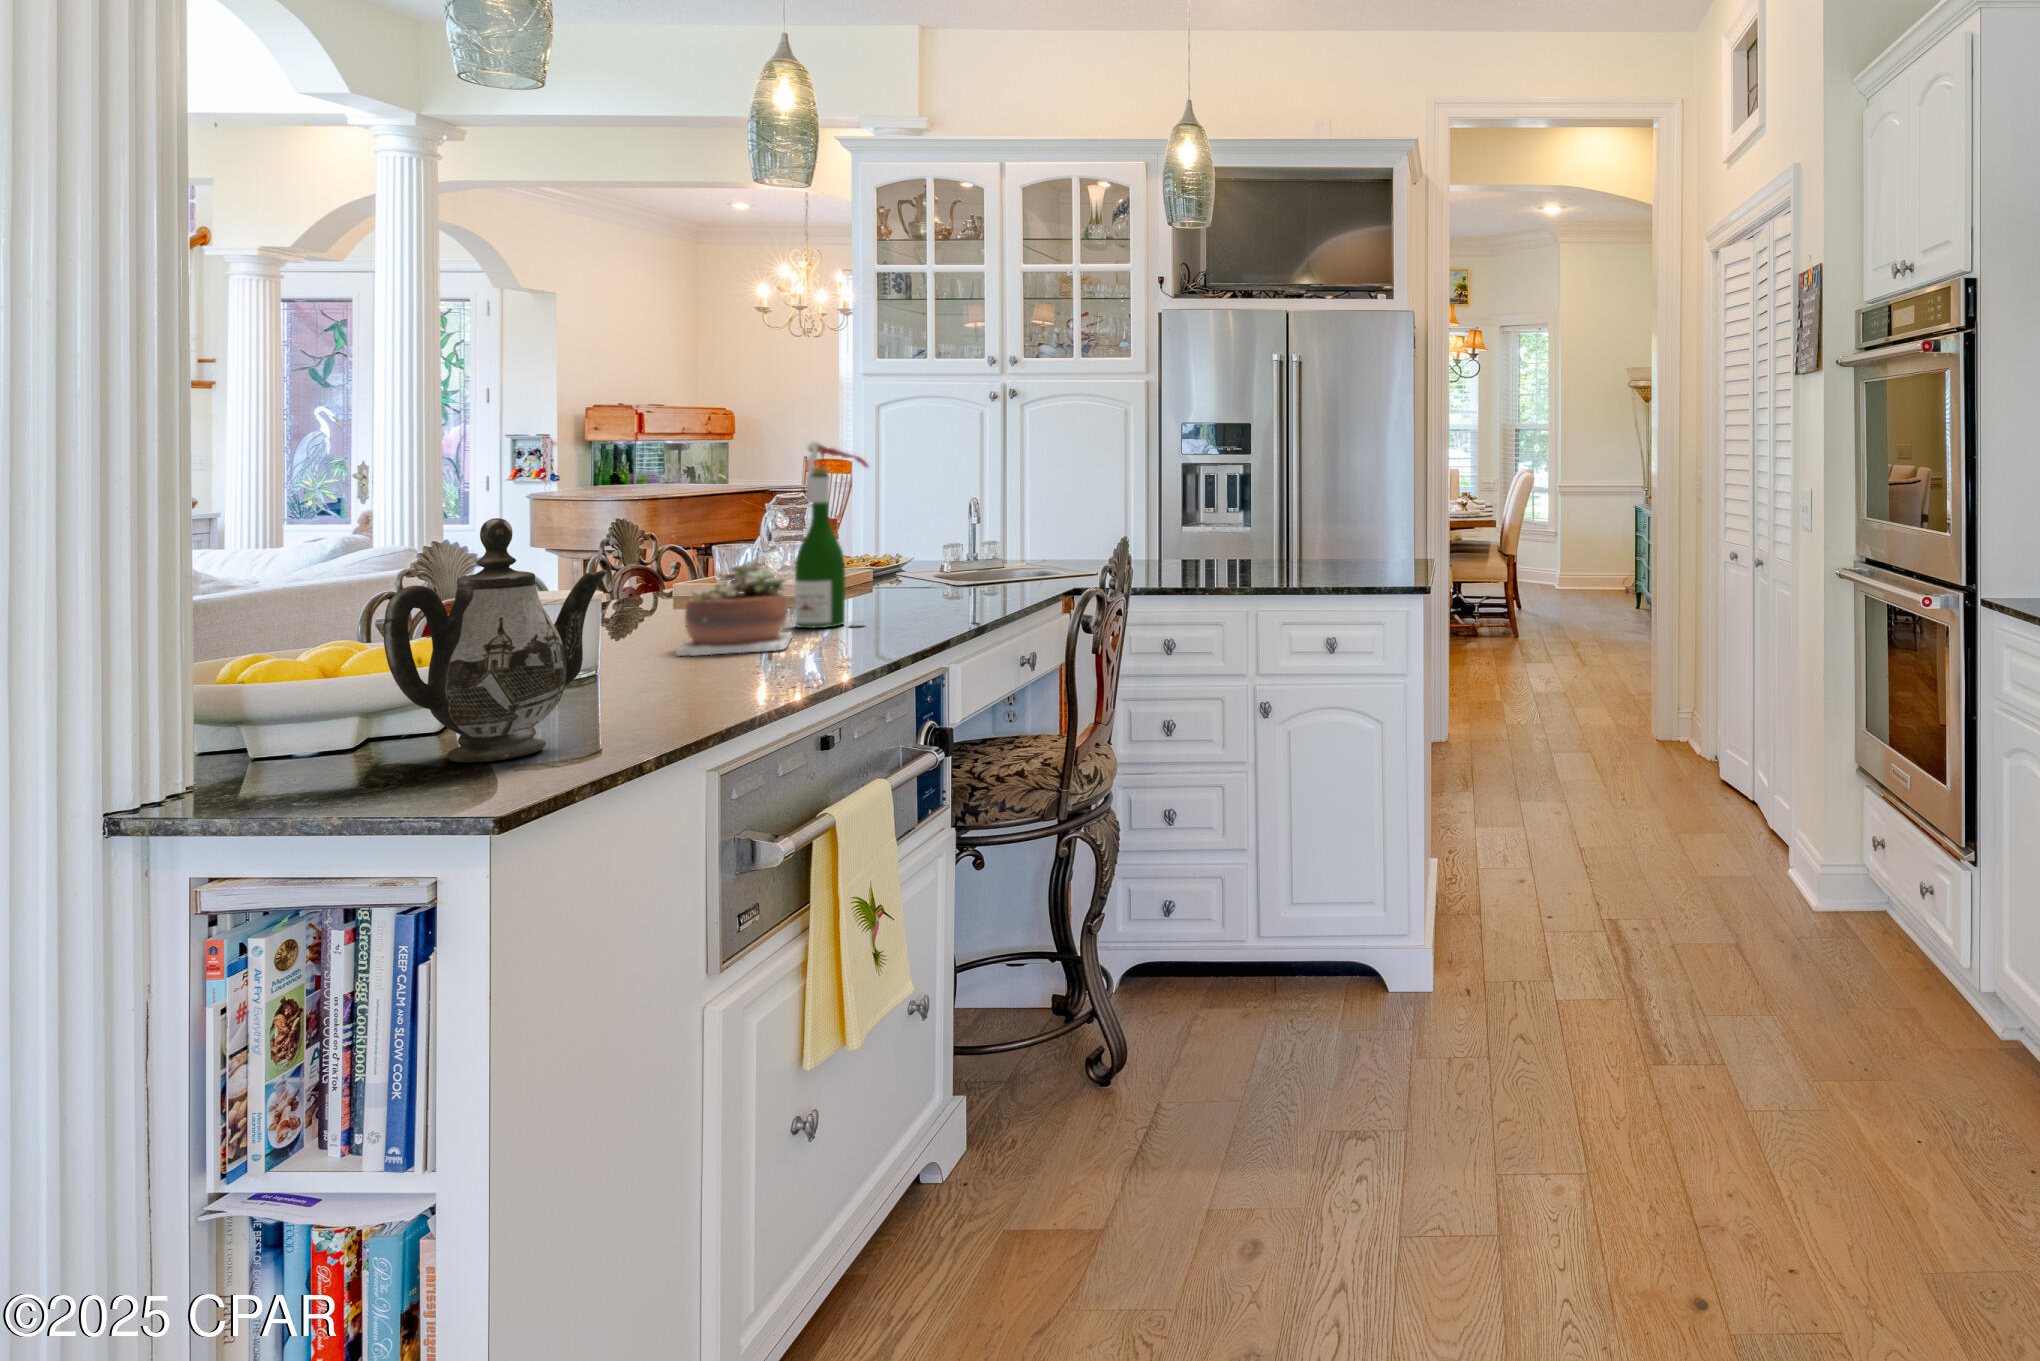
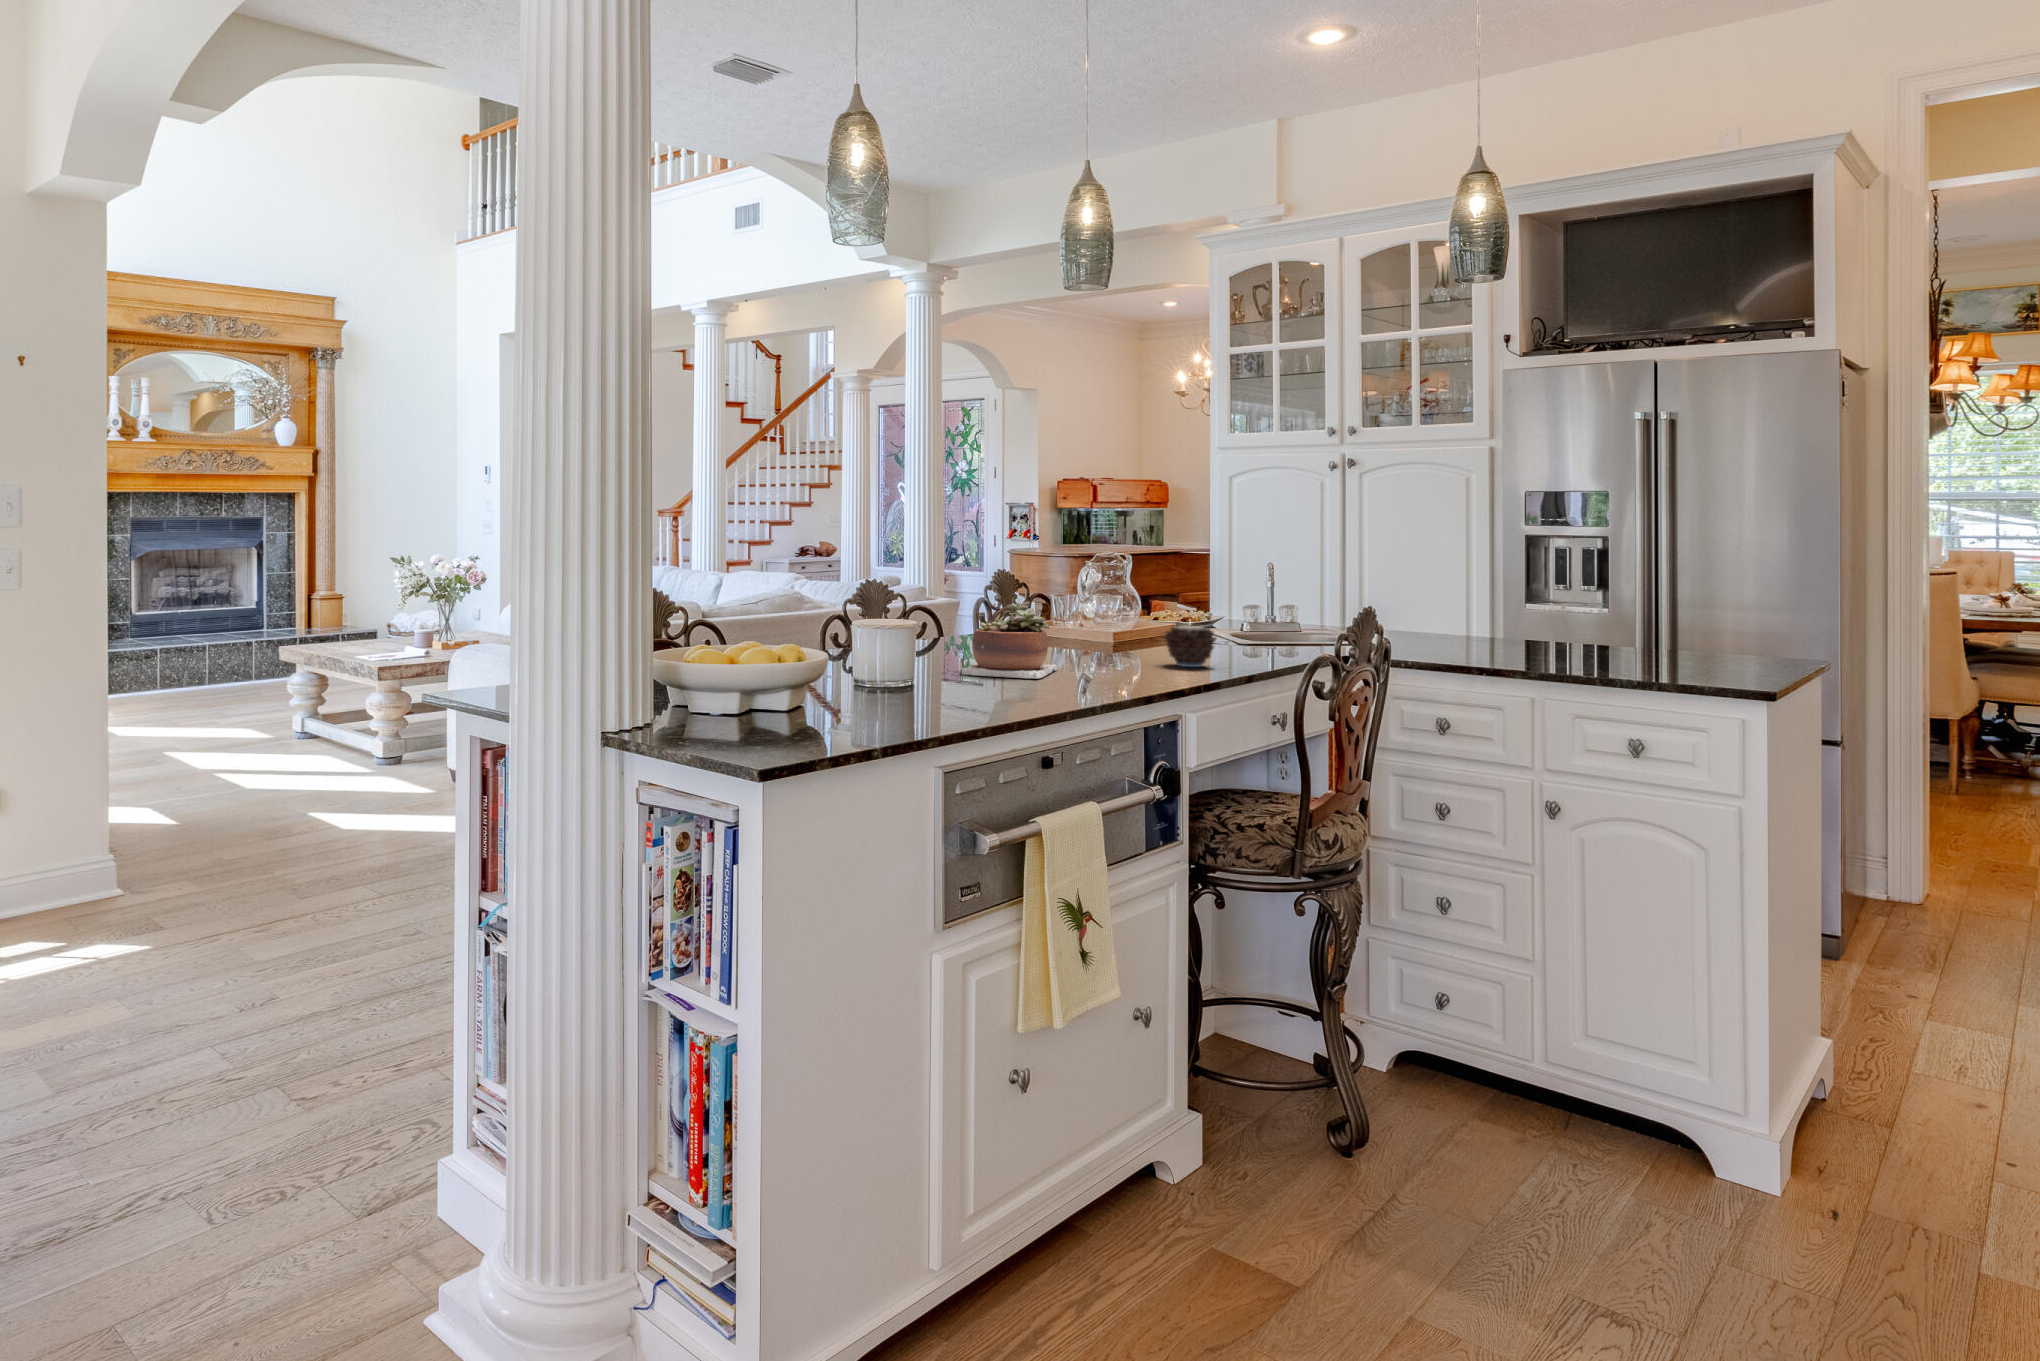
wine bottle: present [795,442,868,628] -> none [1068,502,1126,667]
teapot: present [384,518,607,762] -> none [711,550,856,731]
candle: none [909,565,969,618] -> present [1165,625,1216,667]

